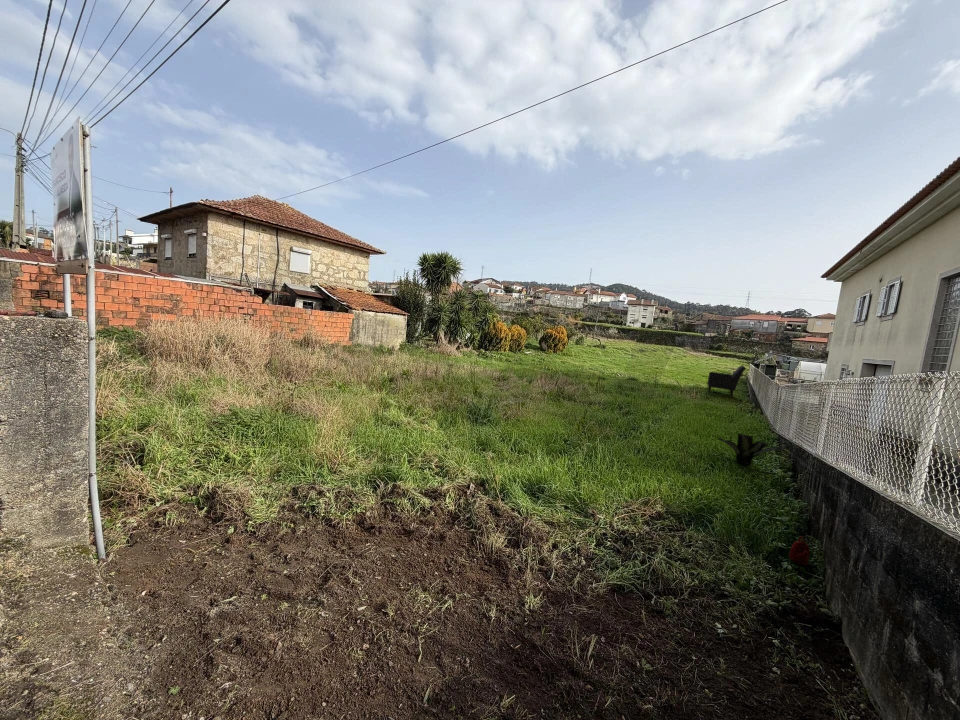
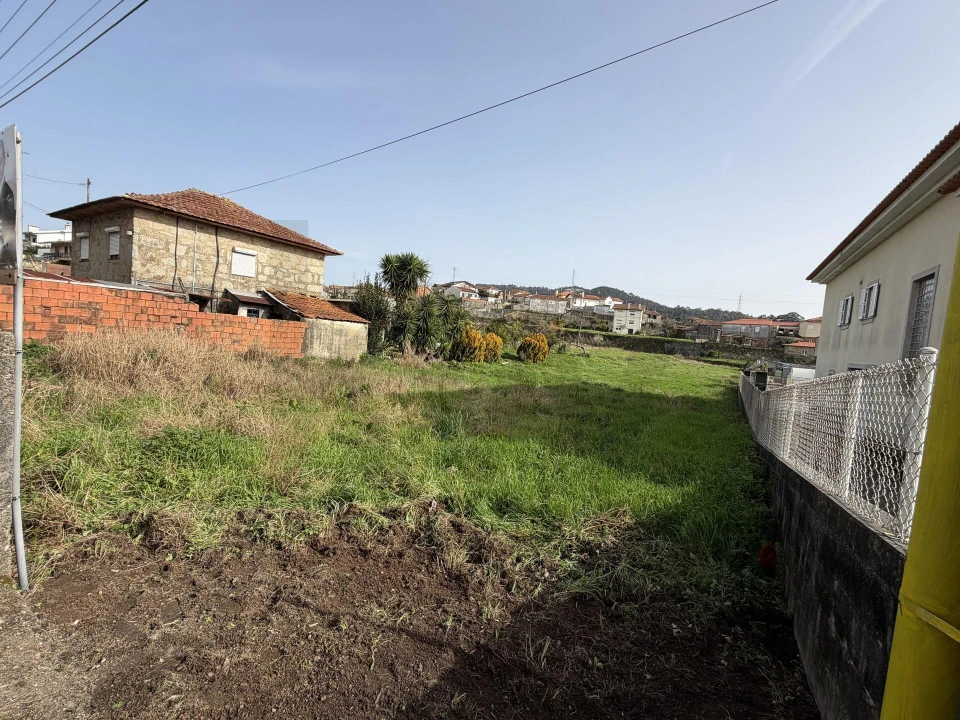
chair: present [707,366,746,396] -> none [707,372,747,406]
potted plant: present [719,434,783,465] -> none [703,442,769,476]

